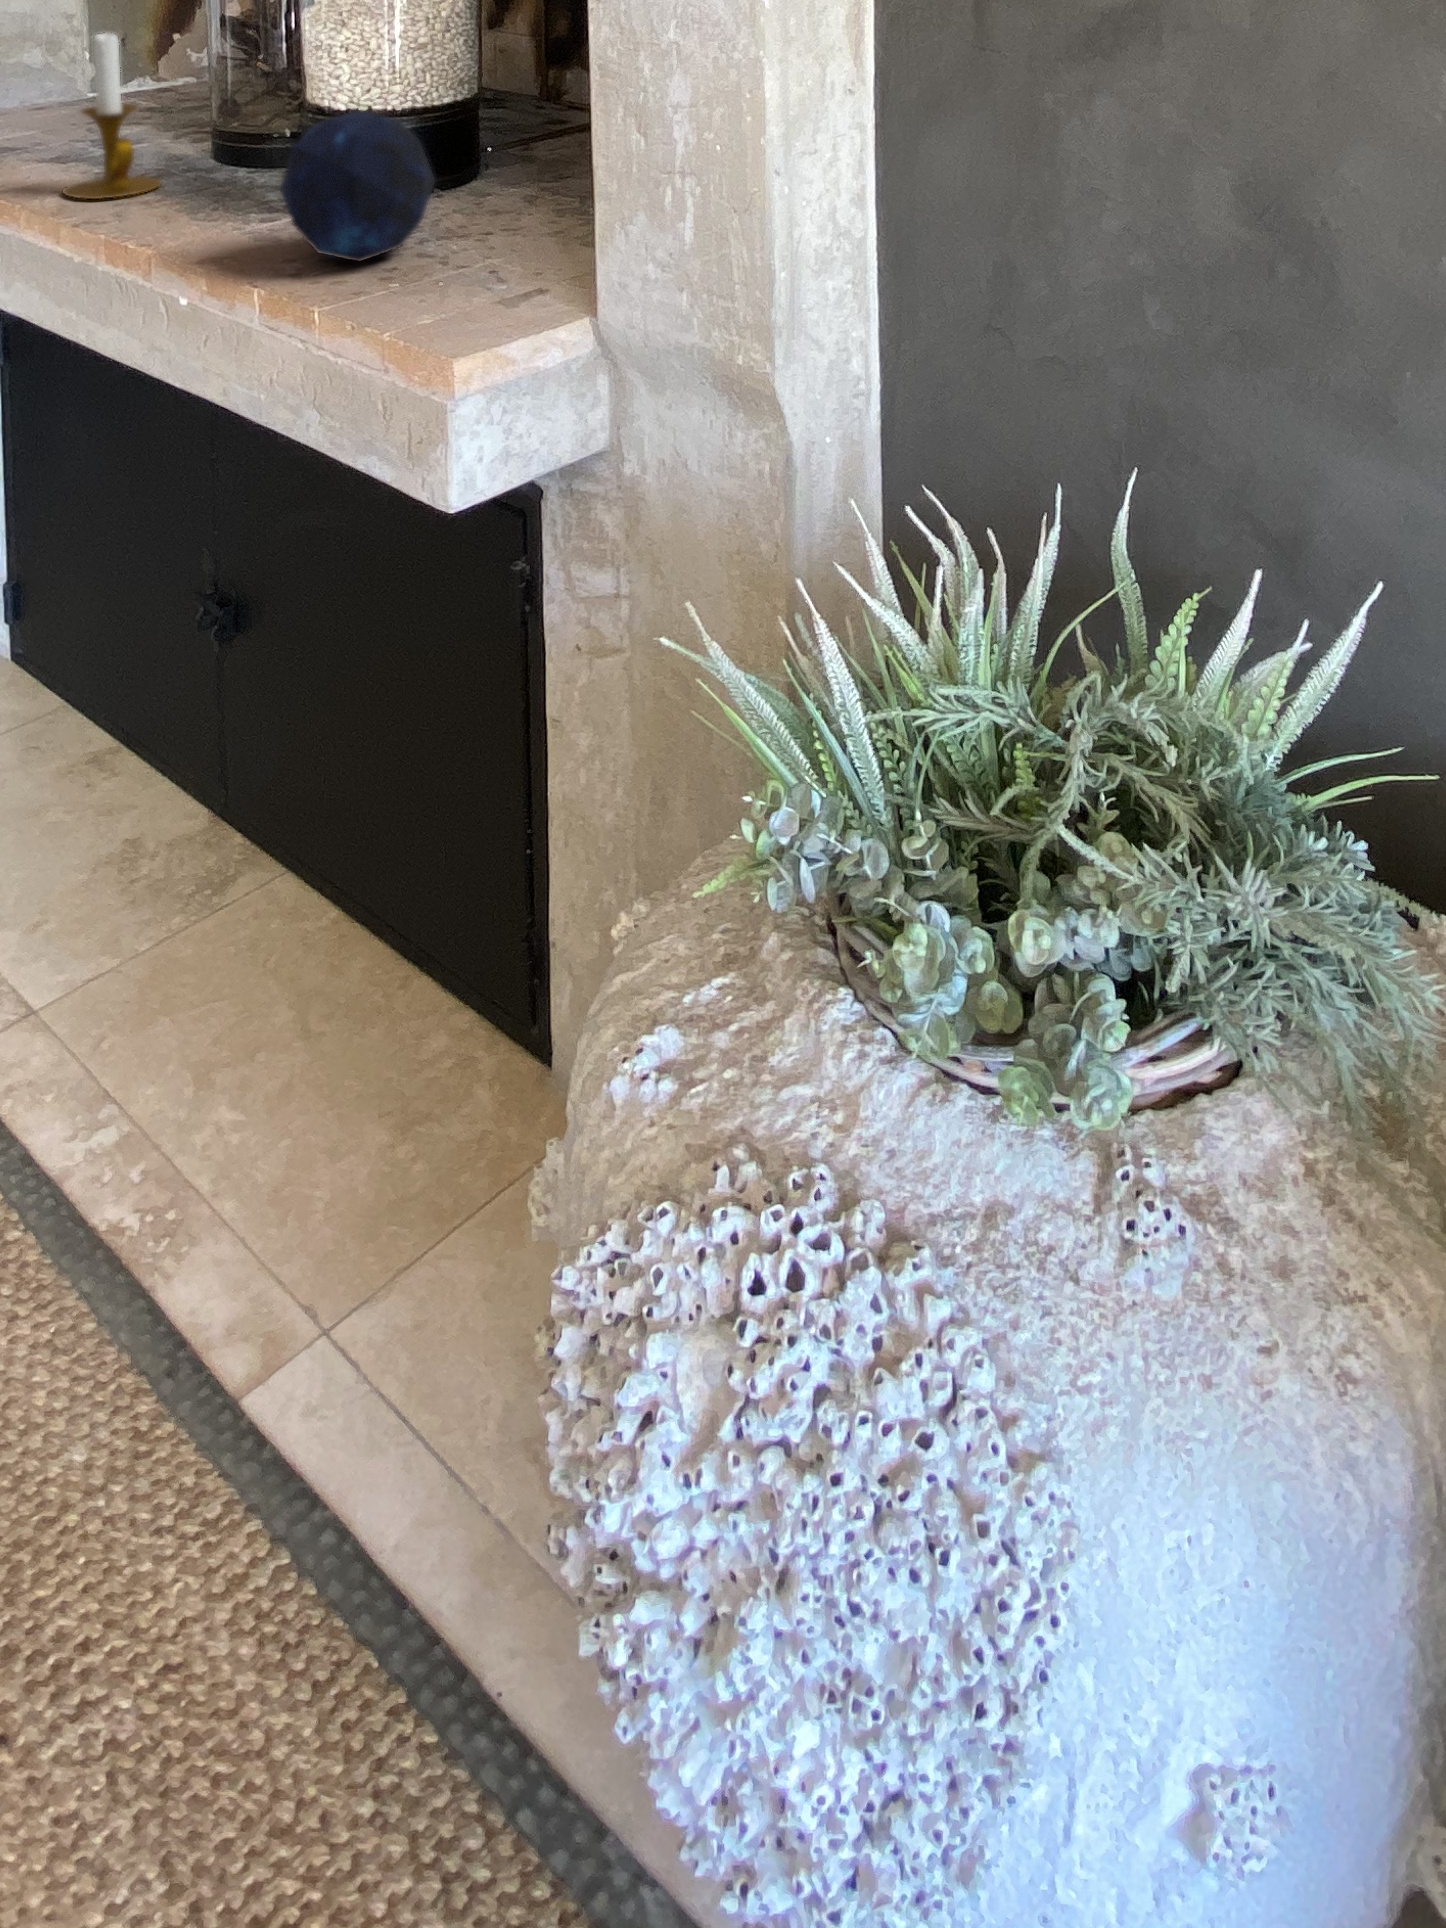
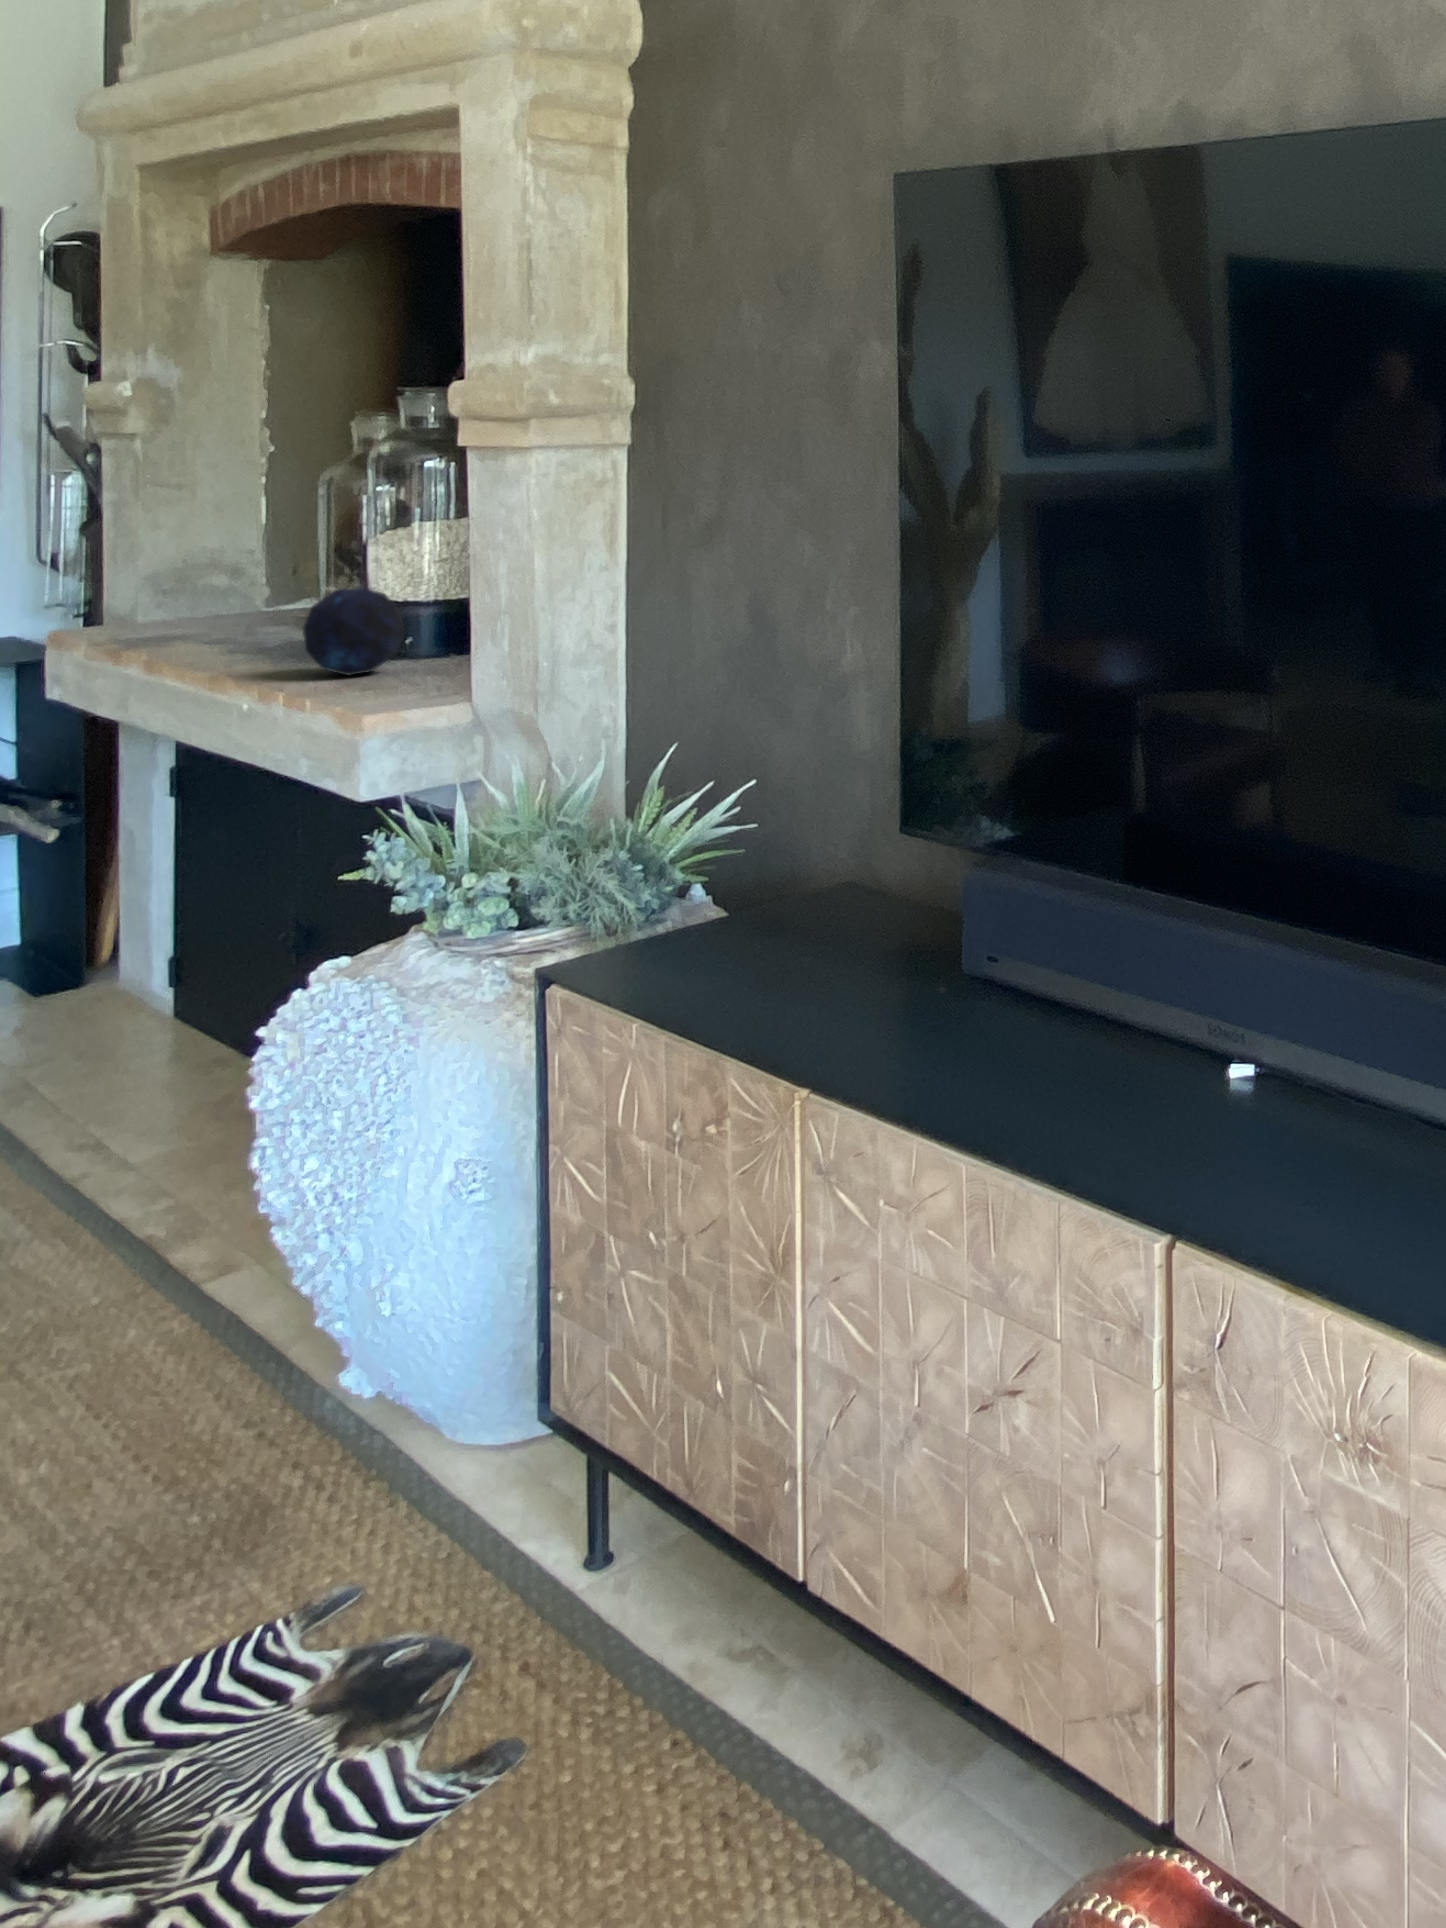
candlestick: present [63,33,161,199] -> none [192,546,264,651]

